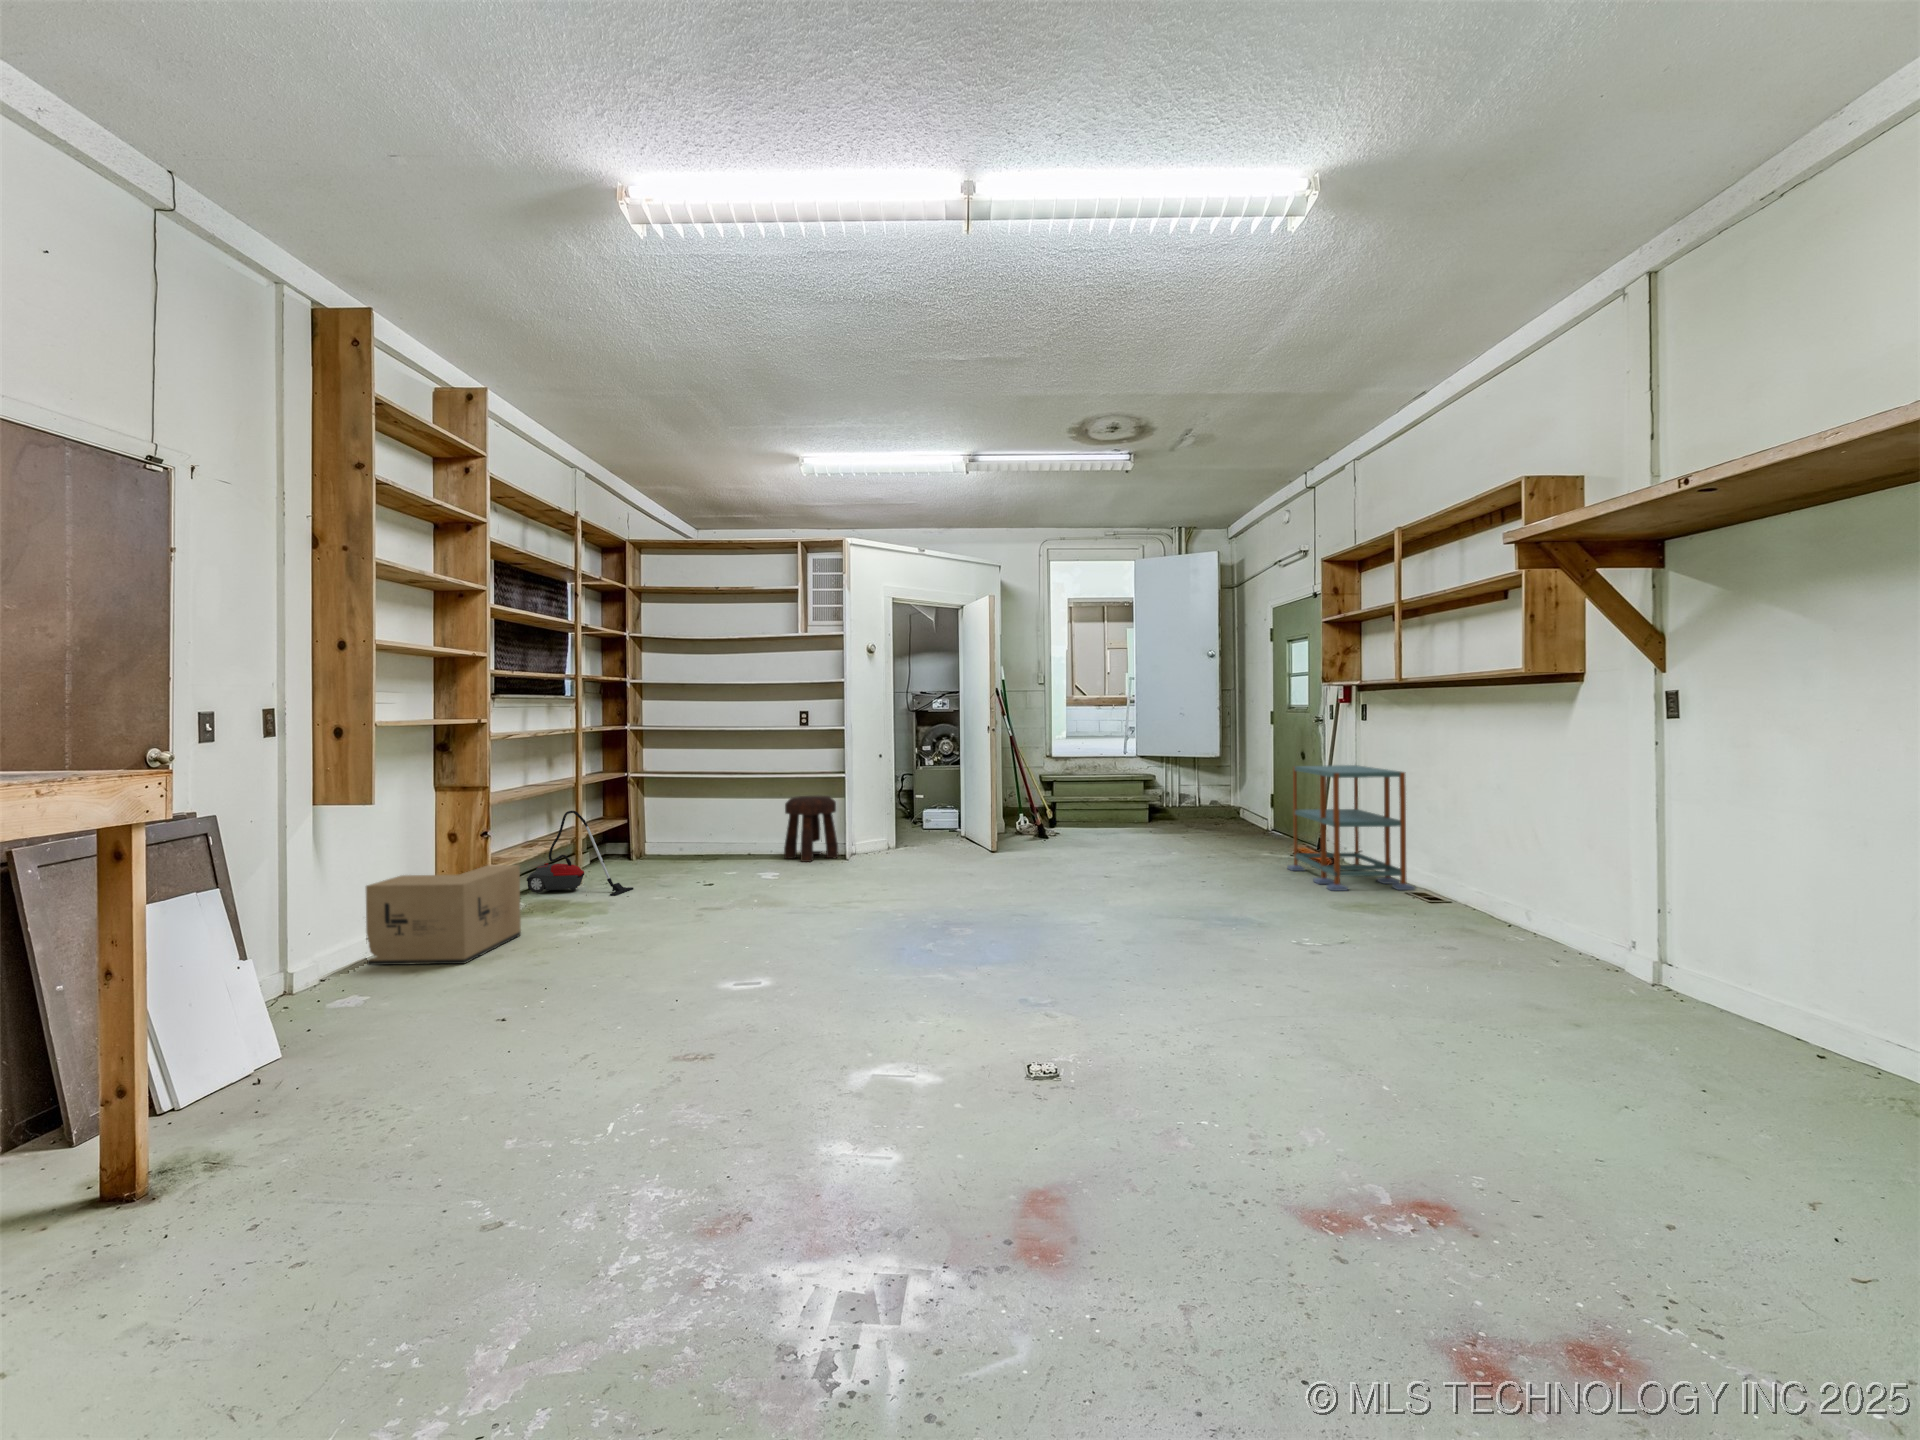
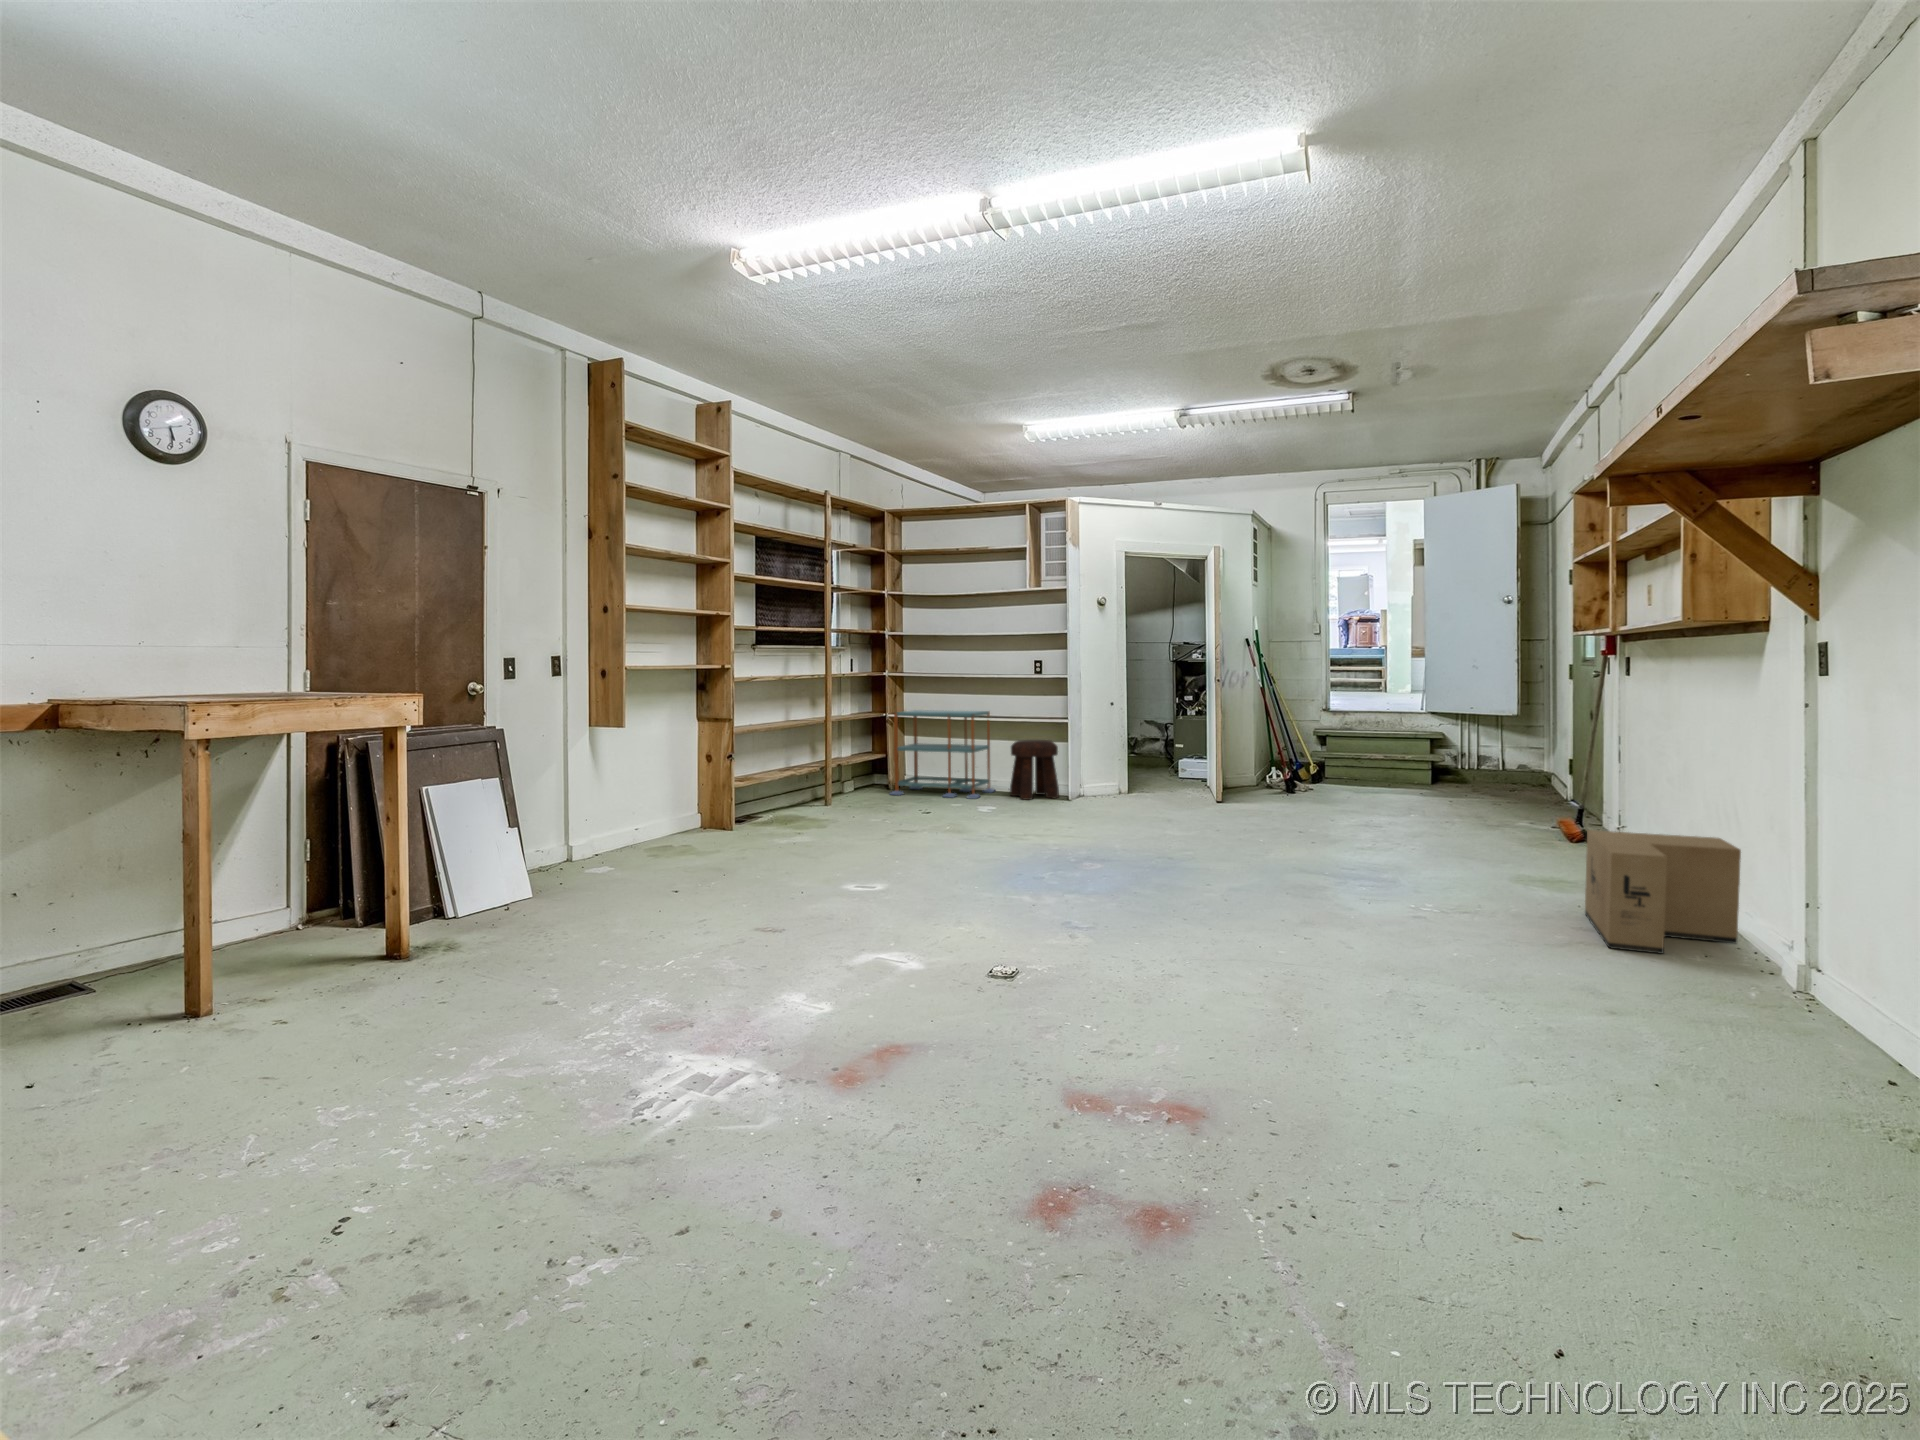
shelving unit: present [1287,765,1415,891] -> present [890,710,995,799]
vacuum cleaner: present [527,811,634,896] -> none [786,742,864,815]
cardboard box: present [366,865,521,965] -> present [1585,830,1741,954]

